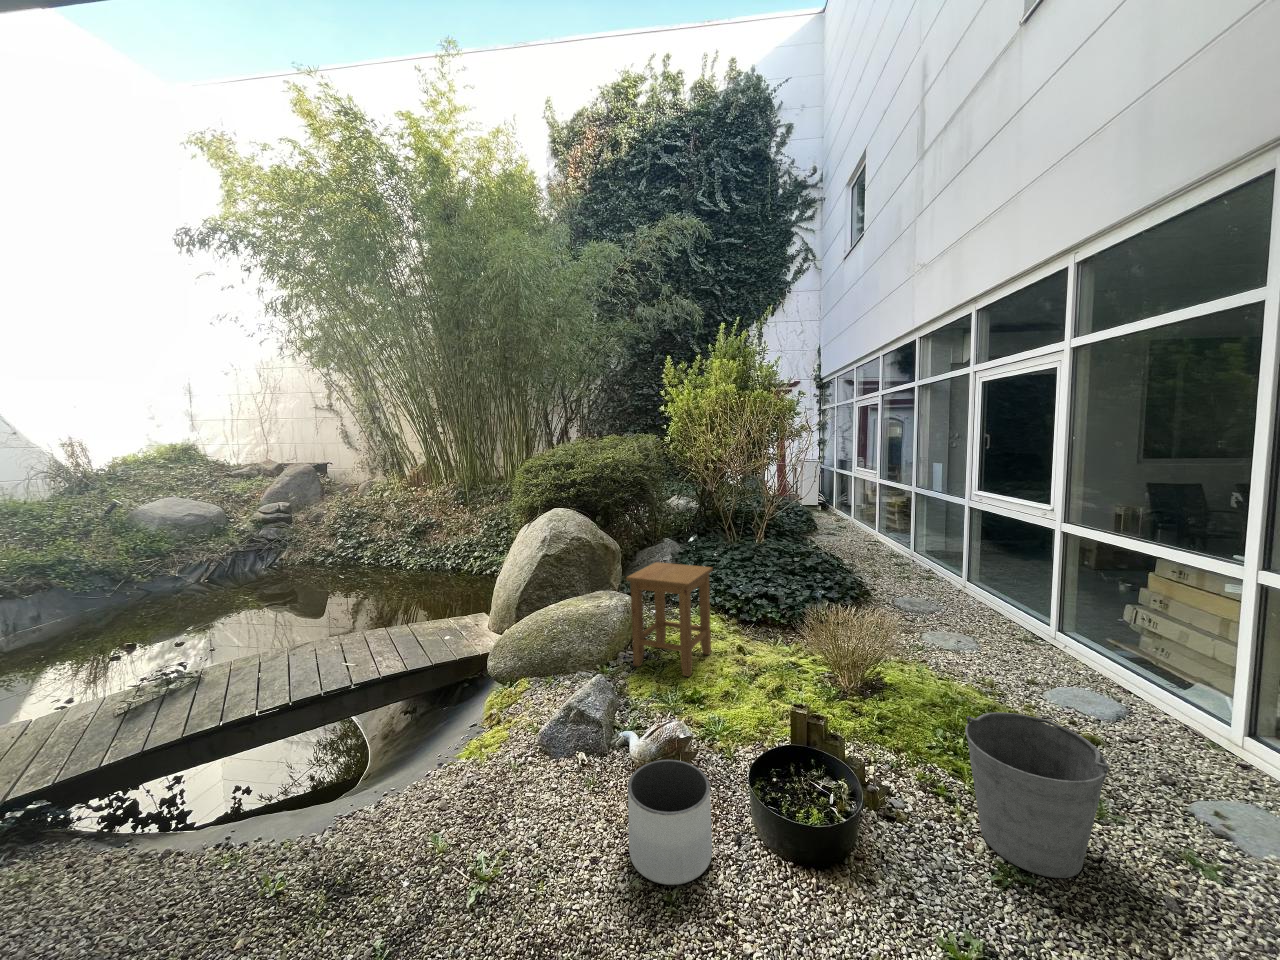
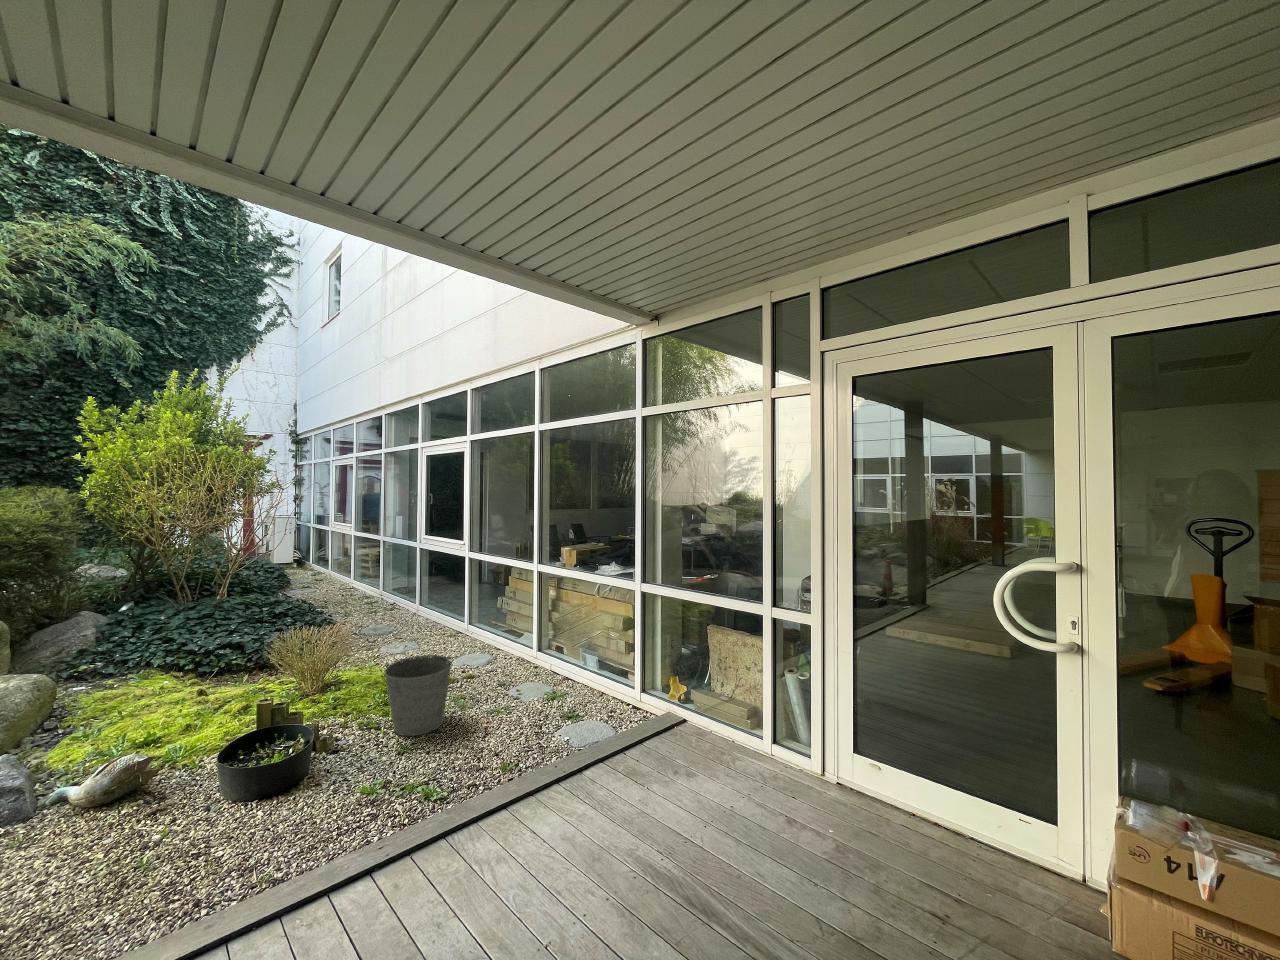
stool: present [626,562,713,676] -> none [47,619,171,743]
planter: present [628,760,712,885] -> none [93,758,187,856]

